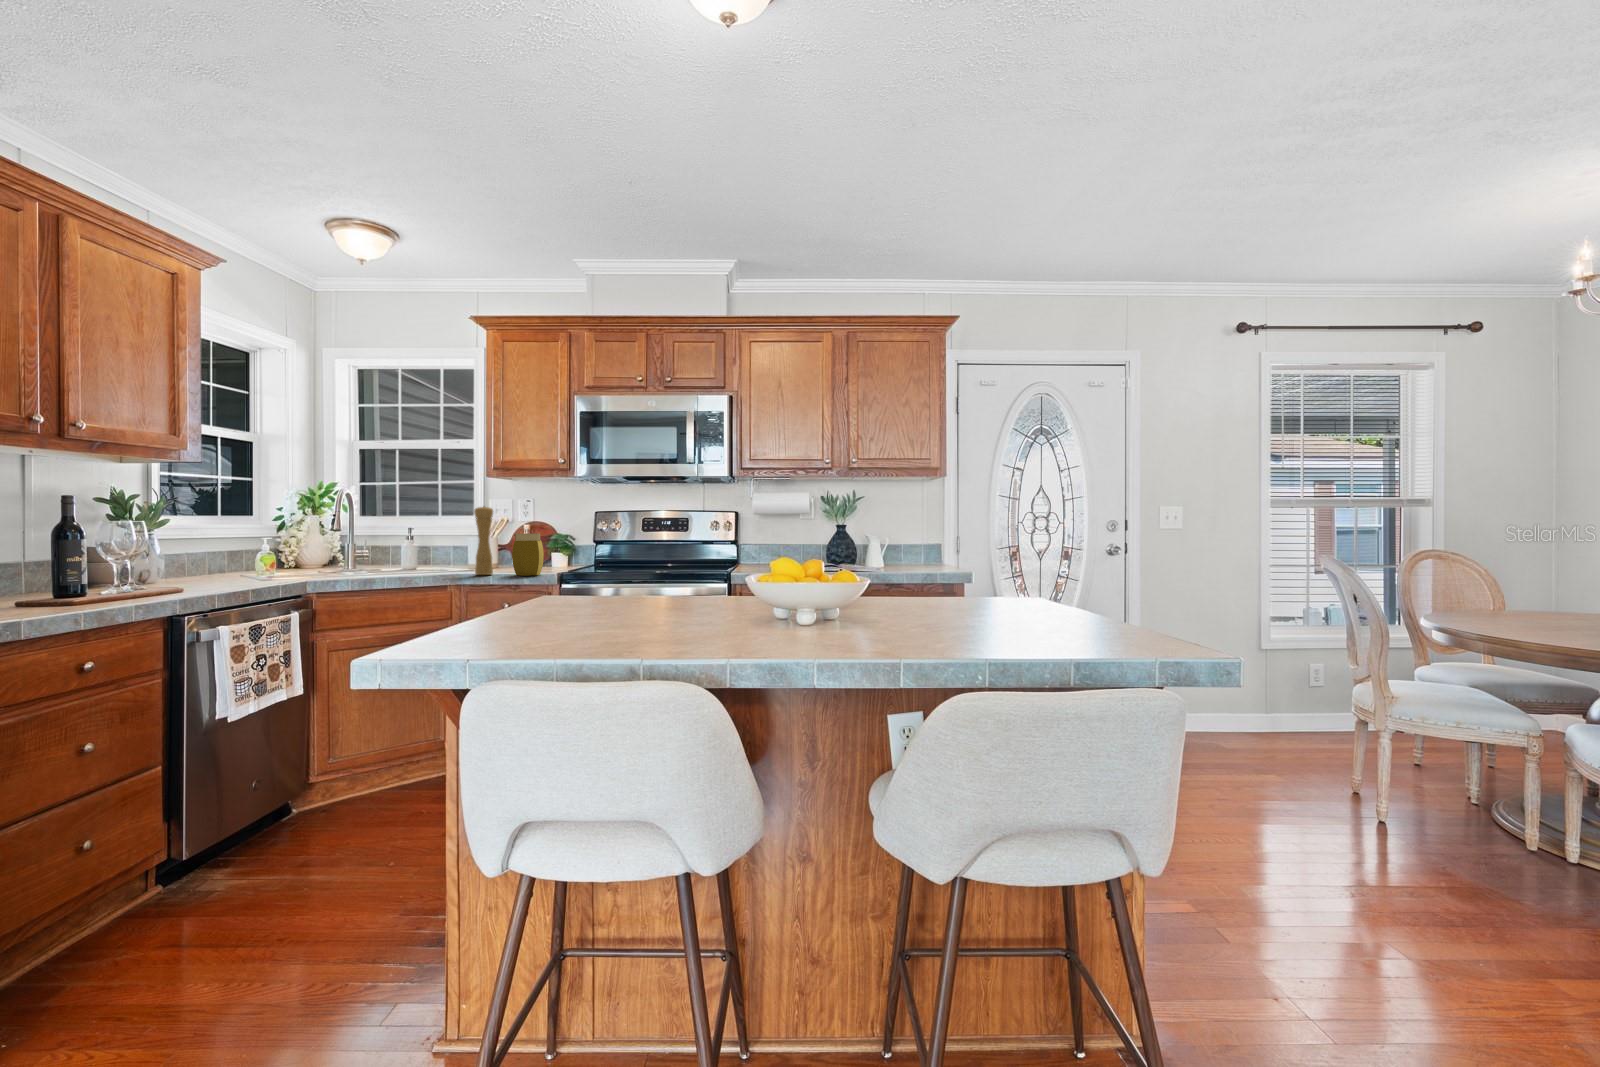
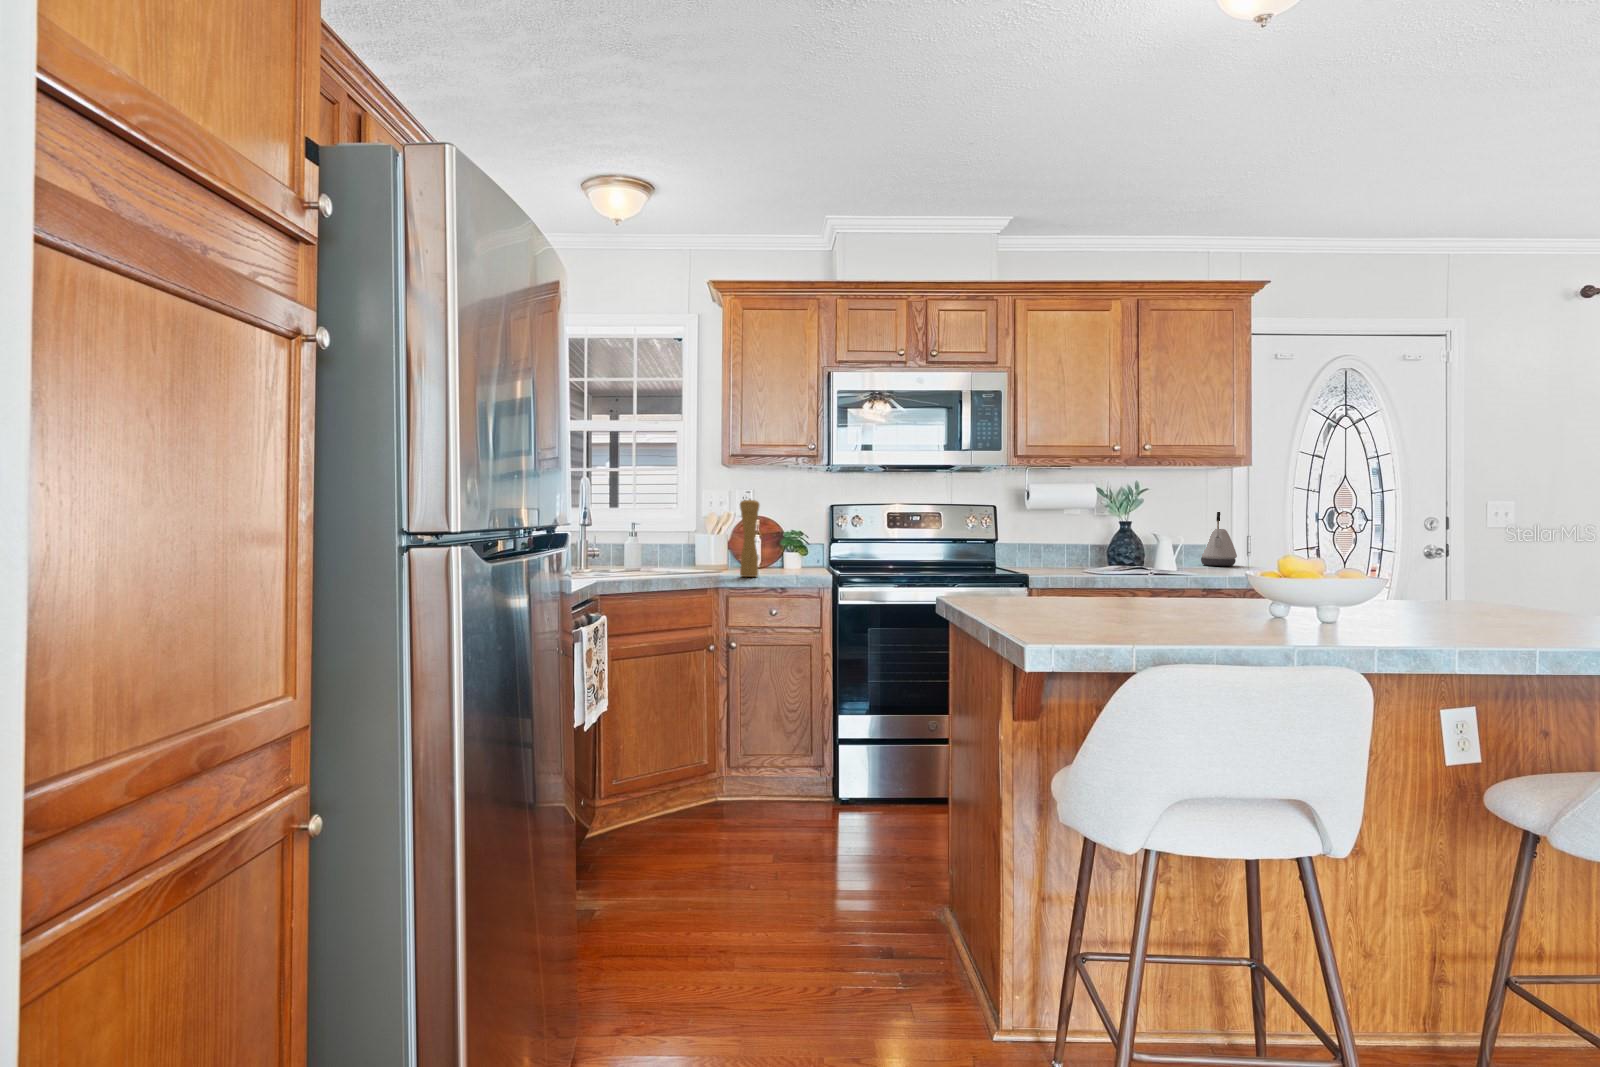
kettle: none [917,515,946,562] -> present [1201,512,1237,566]
jar: present [512,534,544,576] -> none [783,530,813,578]

